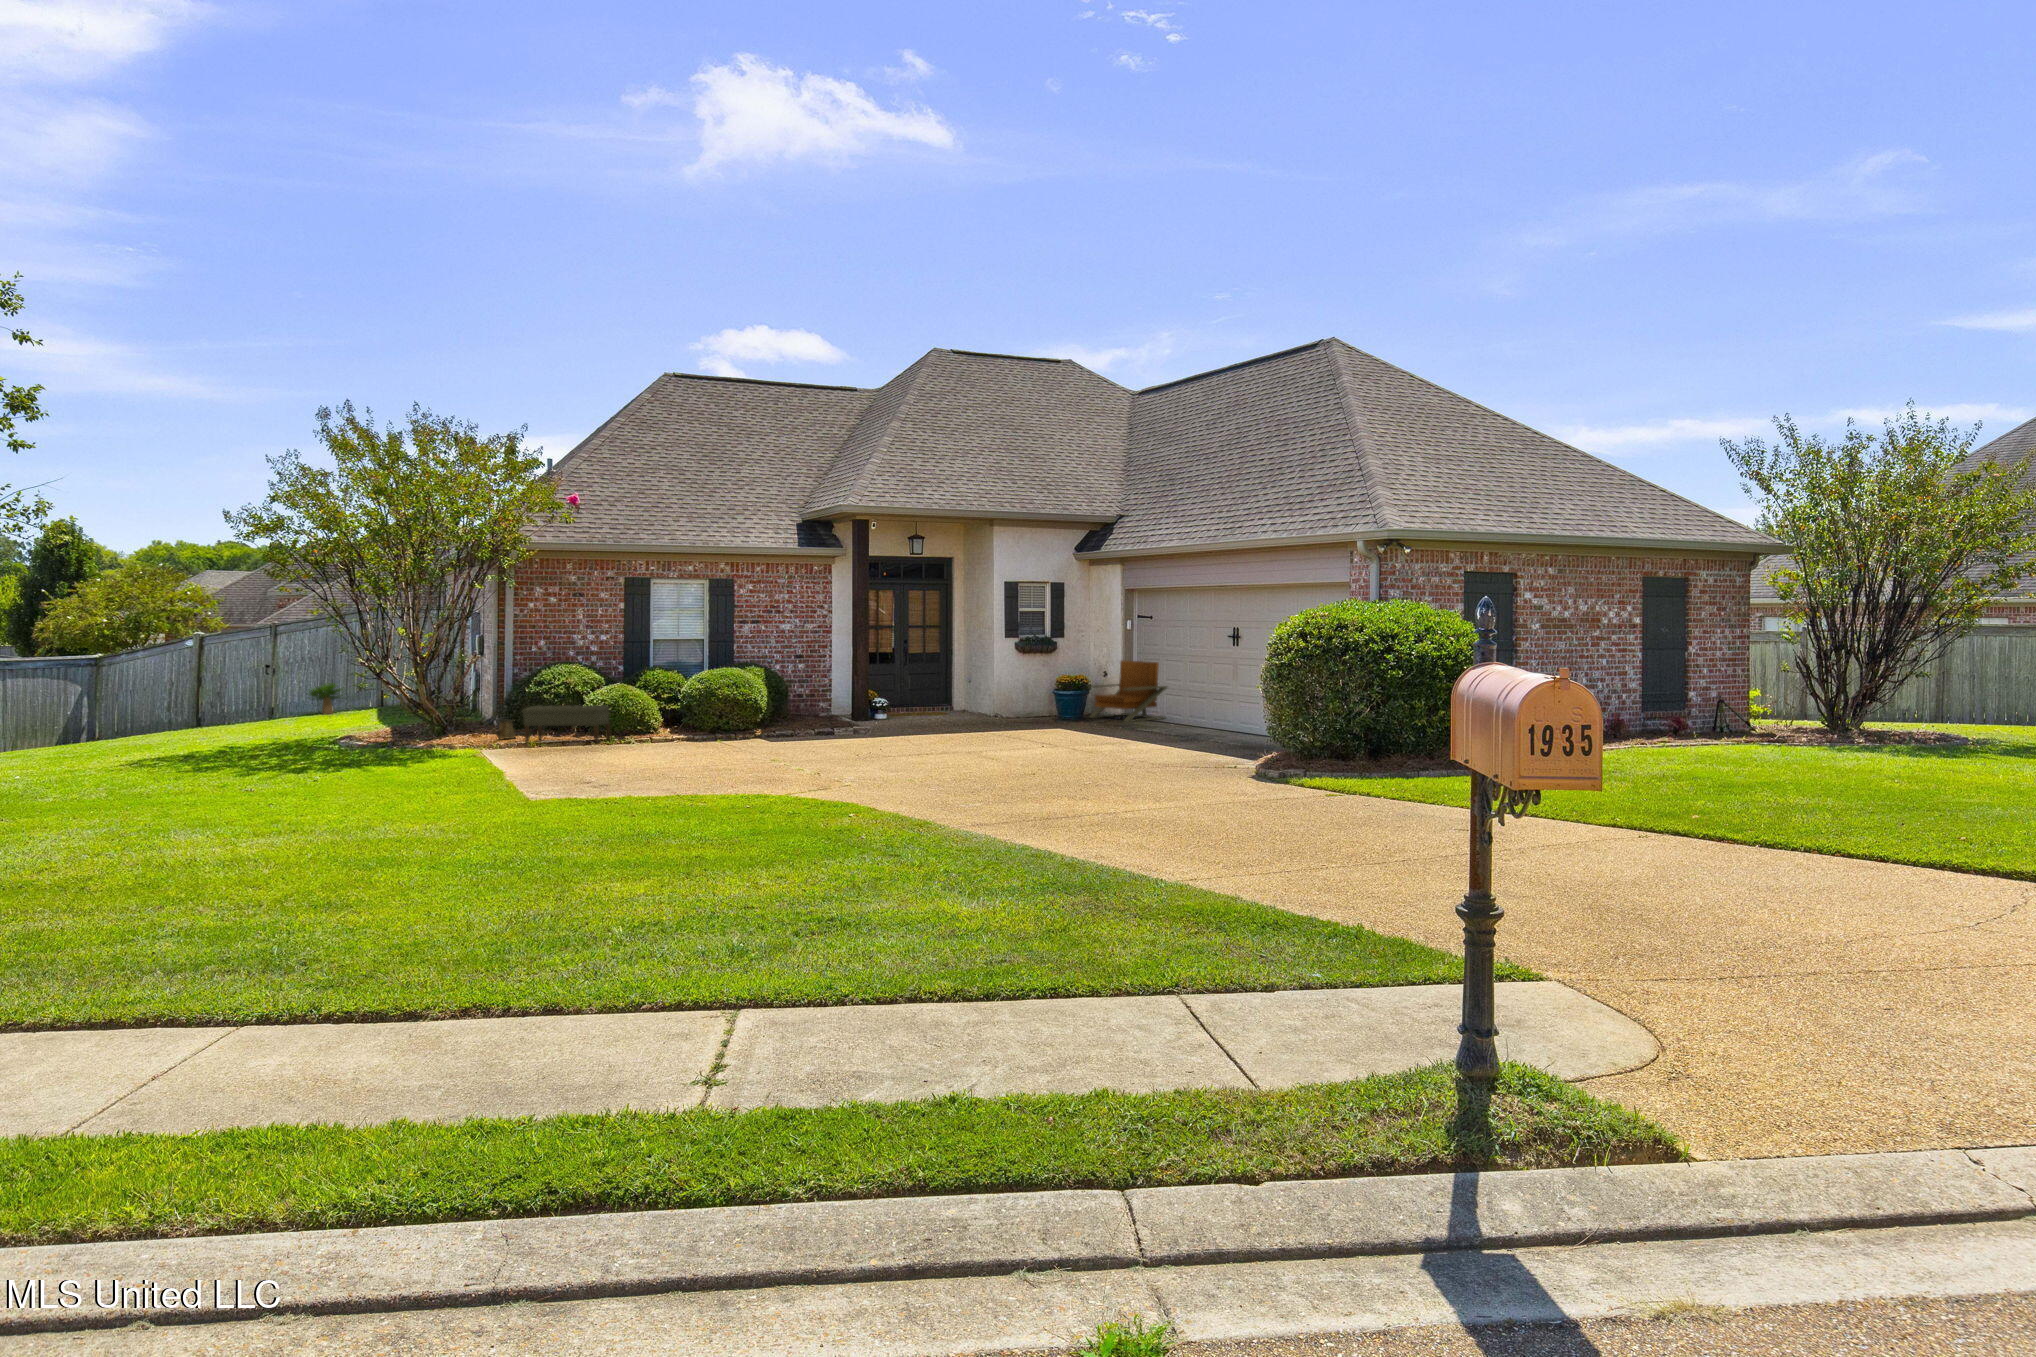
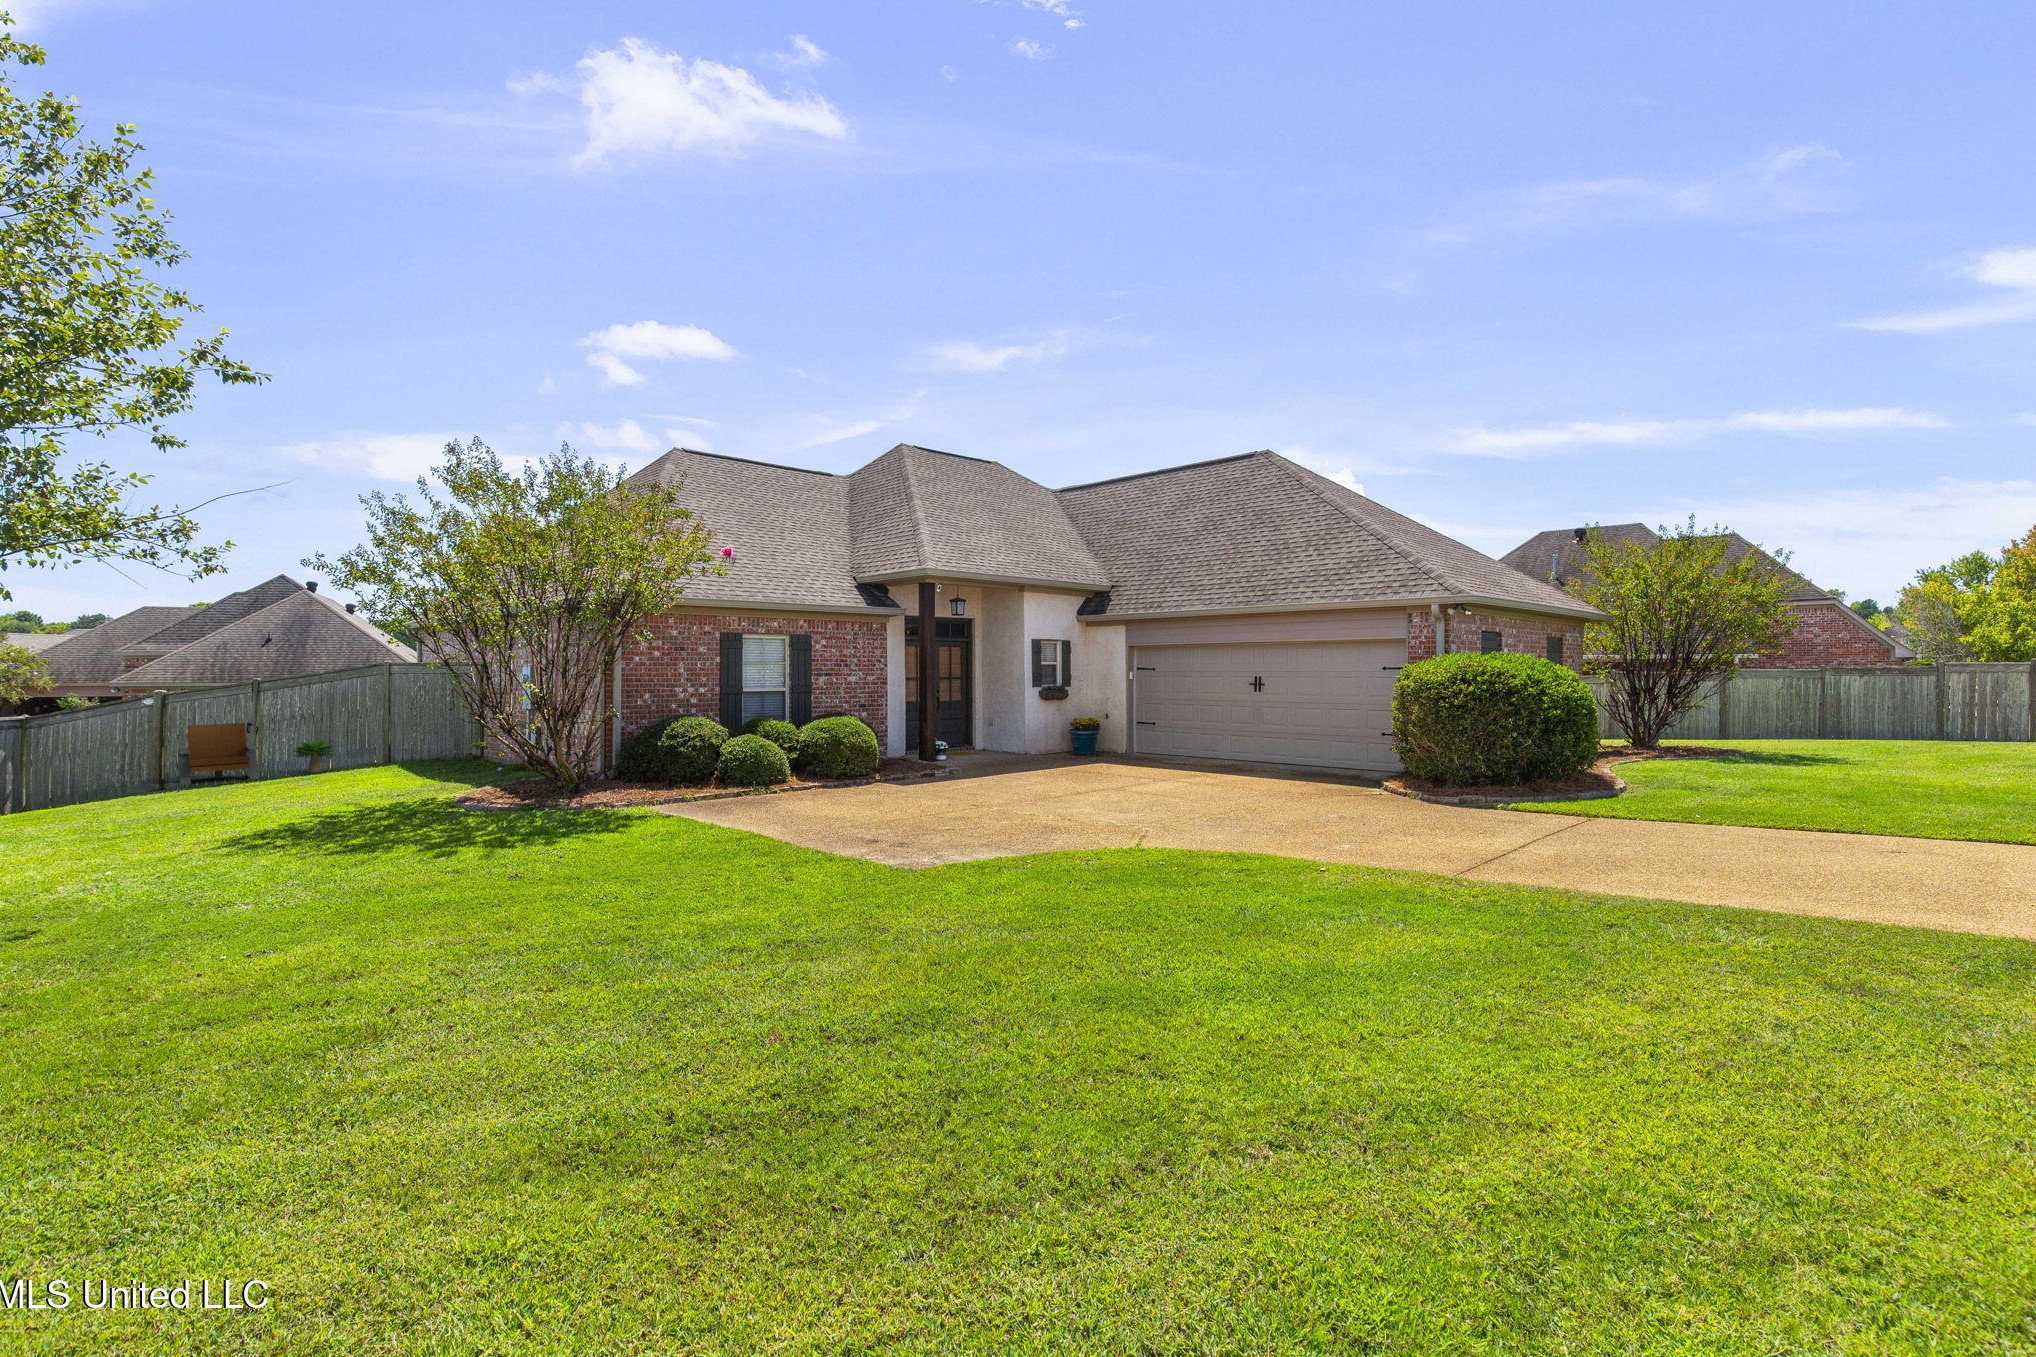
lounge chair: present [1090,660,1167,722] -> present [178,723,260,785]
bench: present [522,705,611,743] -> none [659,756,744,796]
watering can: present [489,719,515,739] -> none [604,773,637,794]

